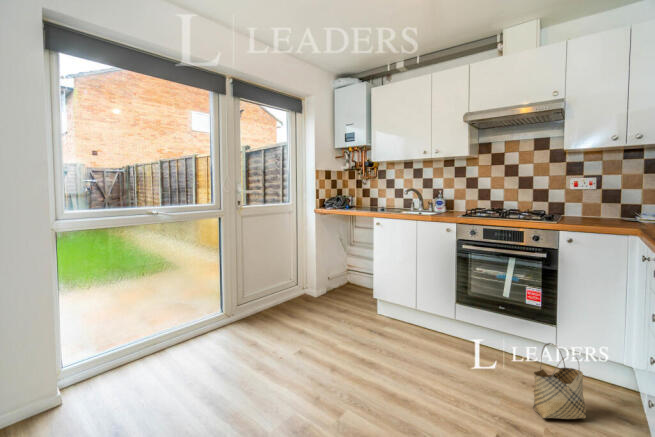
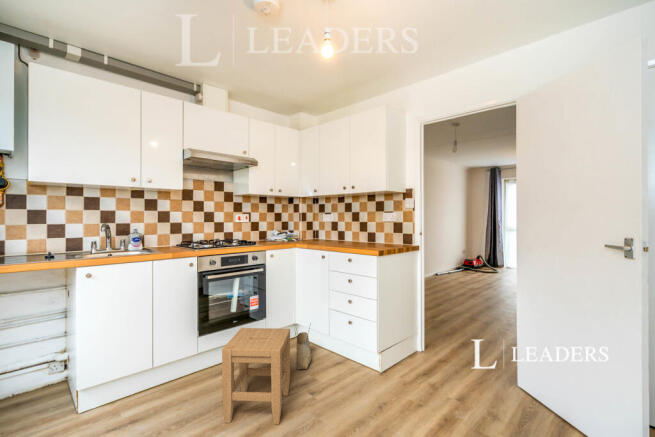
stool: none [392,305,478,415] -> present [222,328,290,424]

